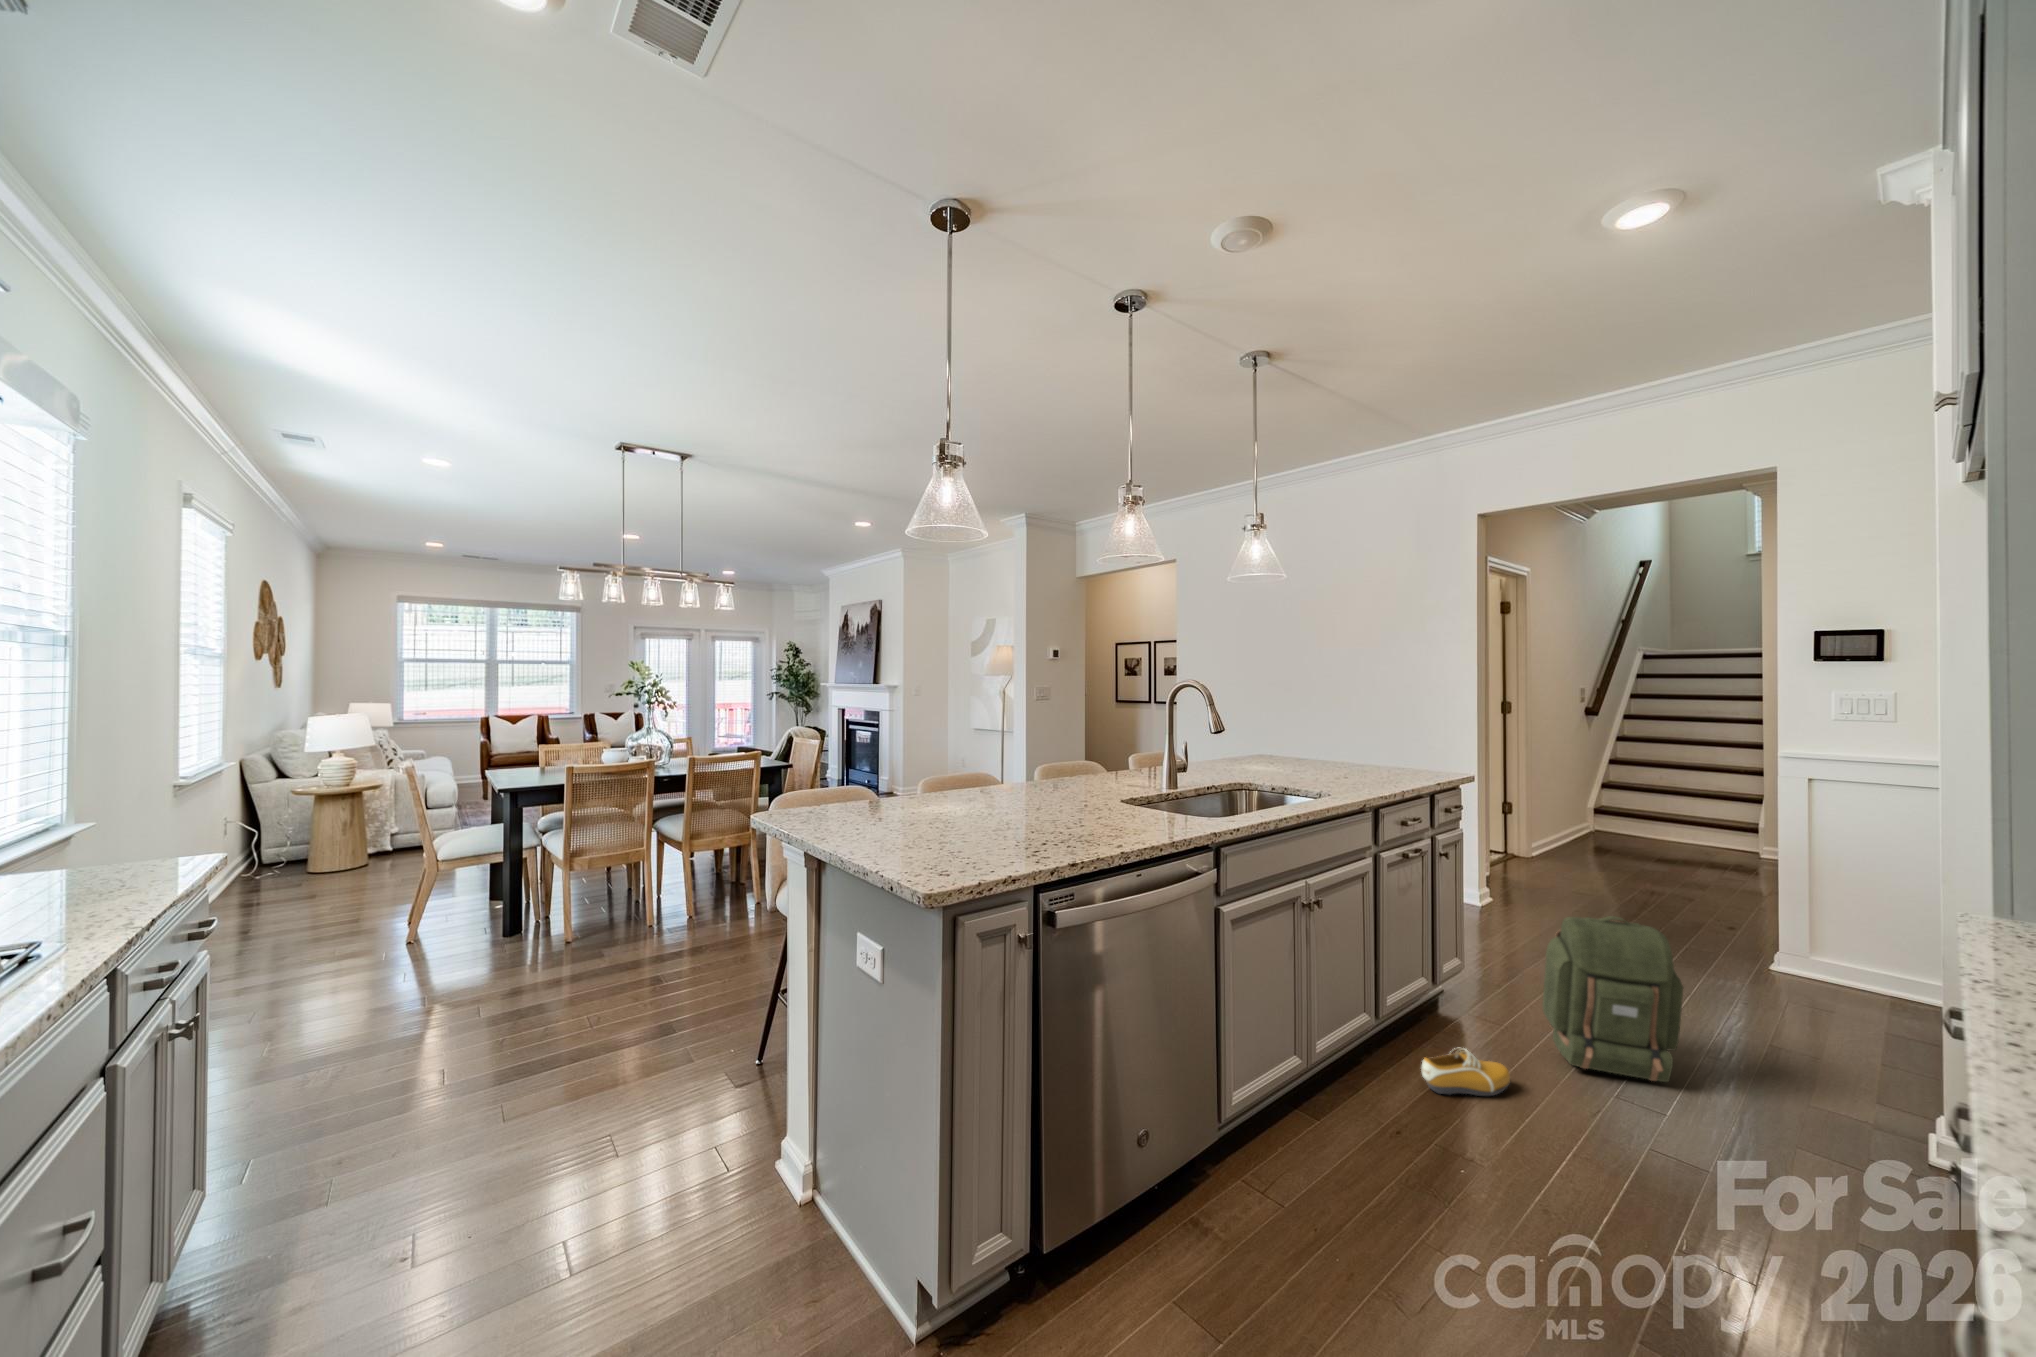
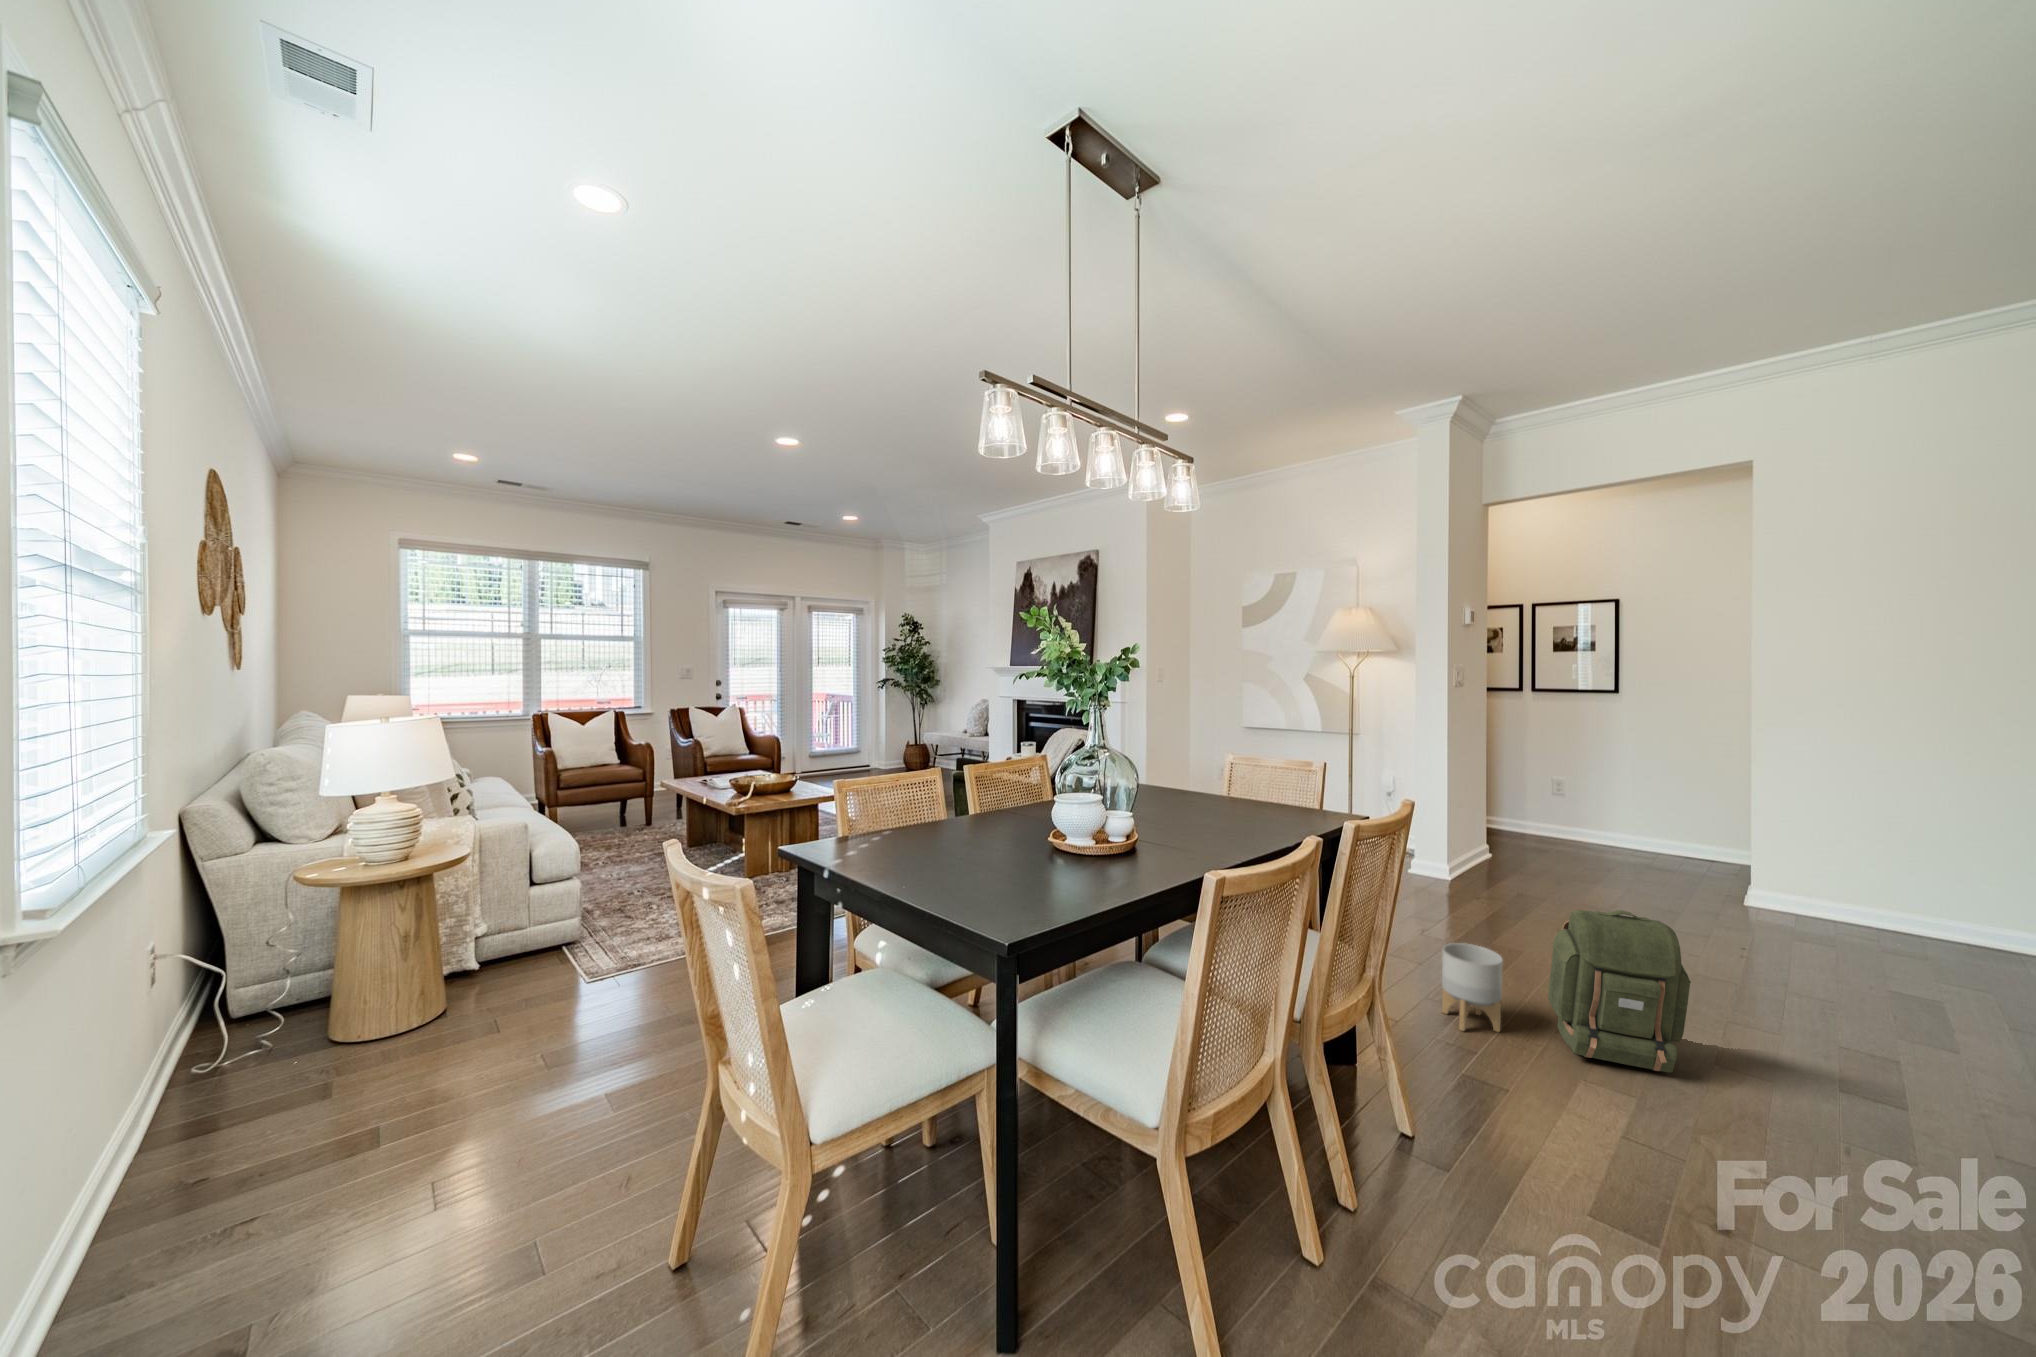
planter: none [1435,955,1496,1046] -> present [1442,943,1503,1032]
shoe: present [1422,1047,1510,1096] -> none [1427,1038,1515,1085]

